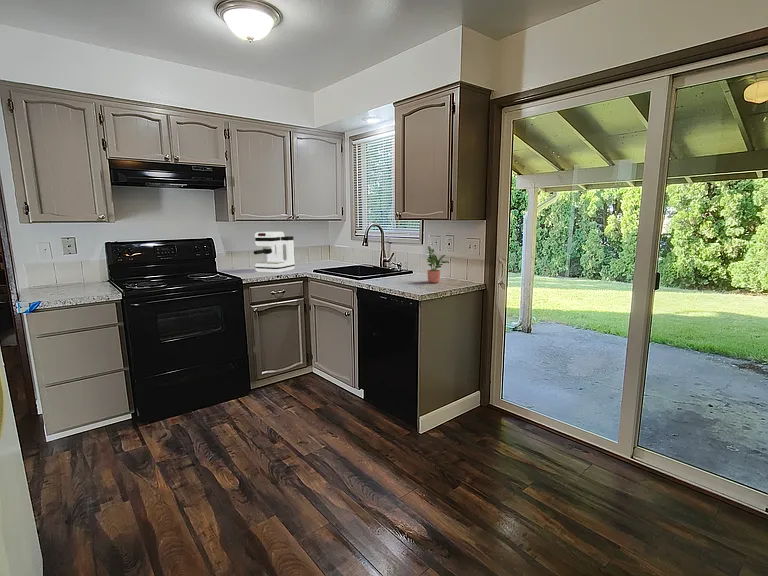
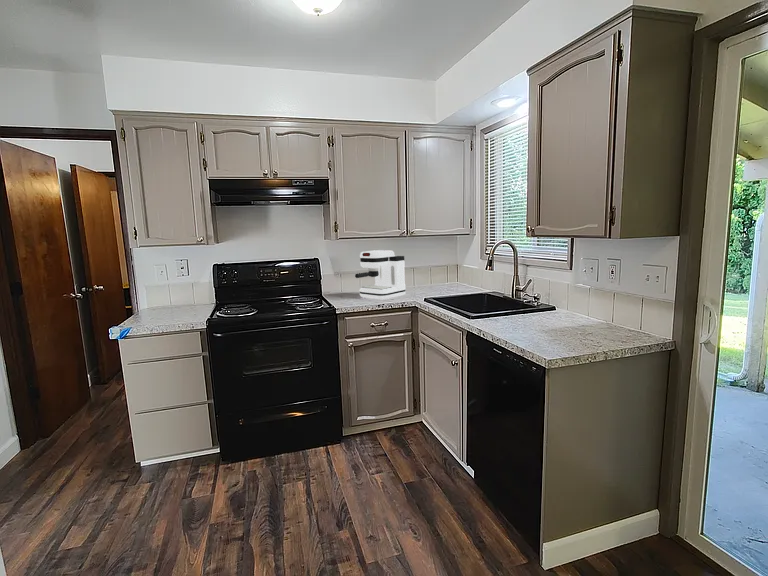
potted plant: present [427,246,449,283] -> none [570,275,610,332]

